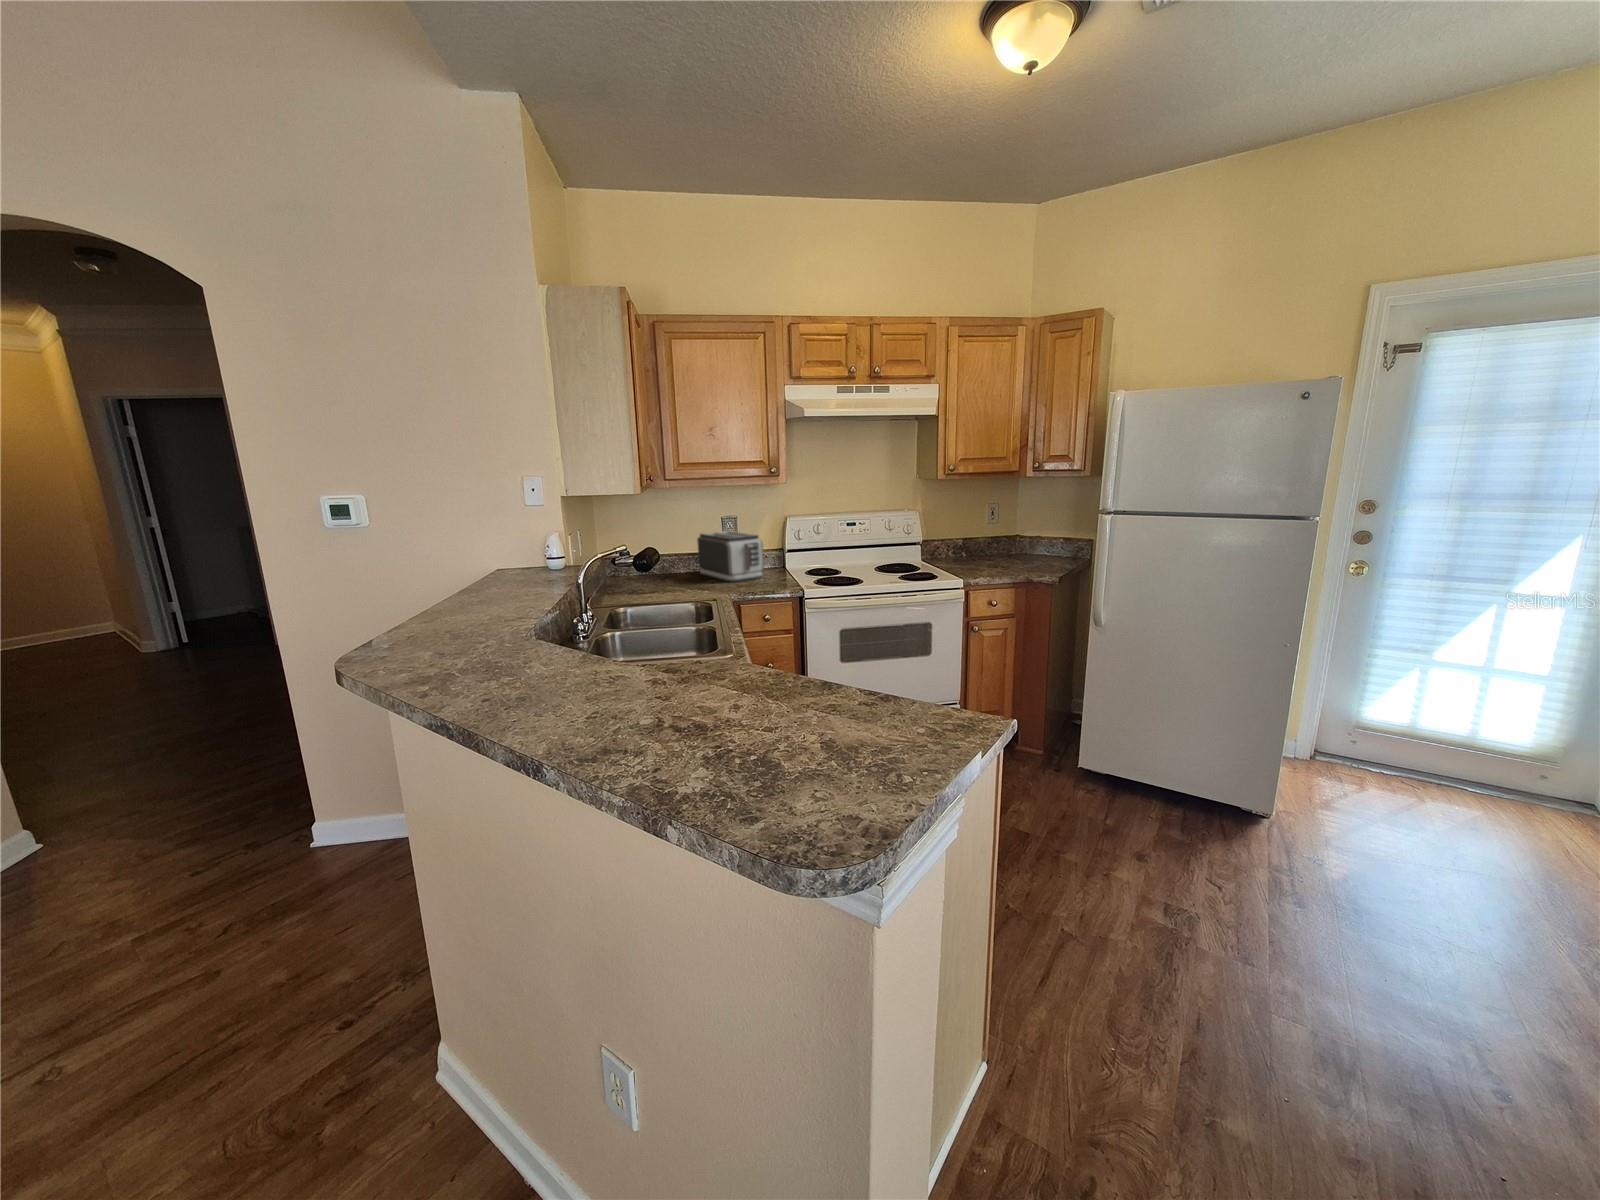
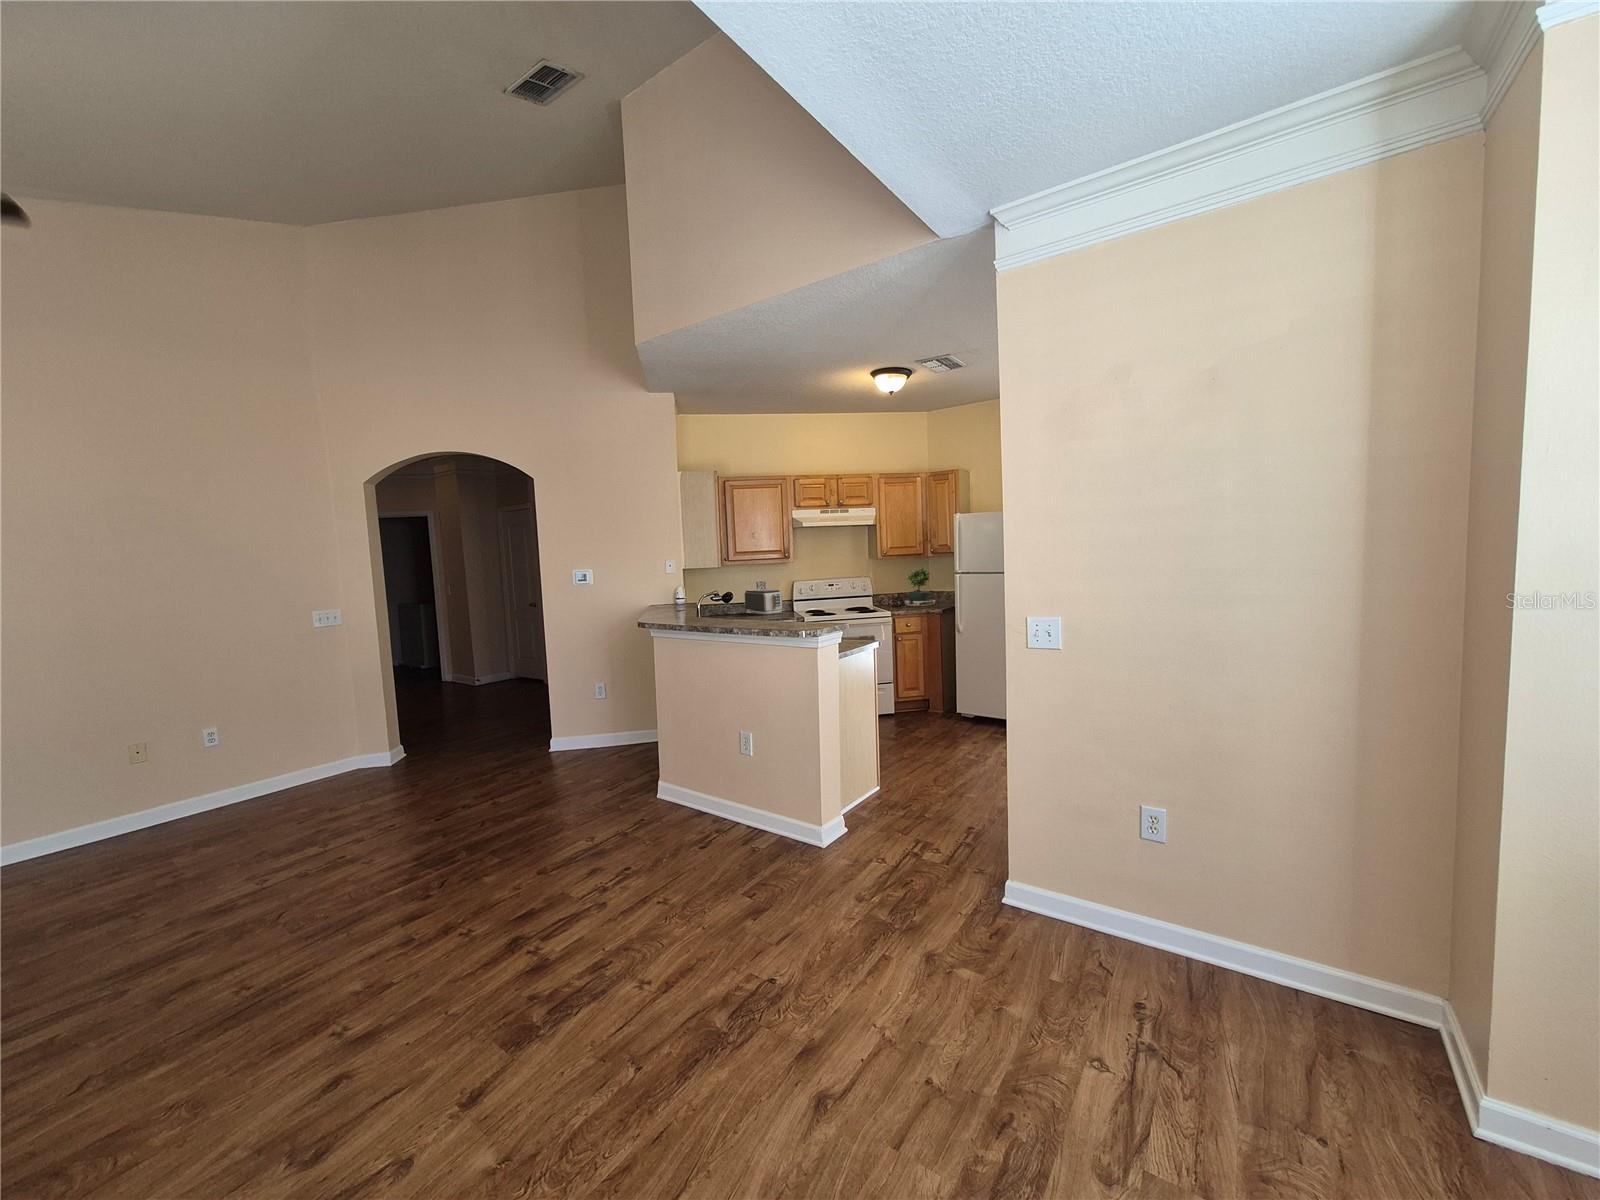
potted plant: none [978,495,1036,569] -> present [905,567,935,606]

